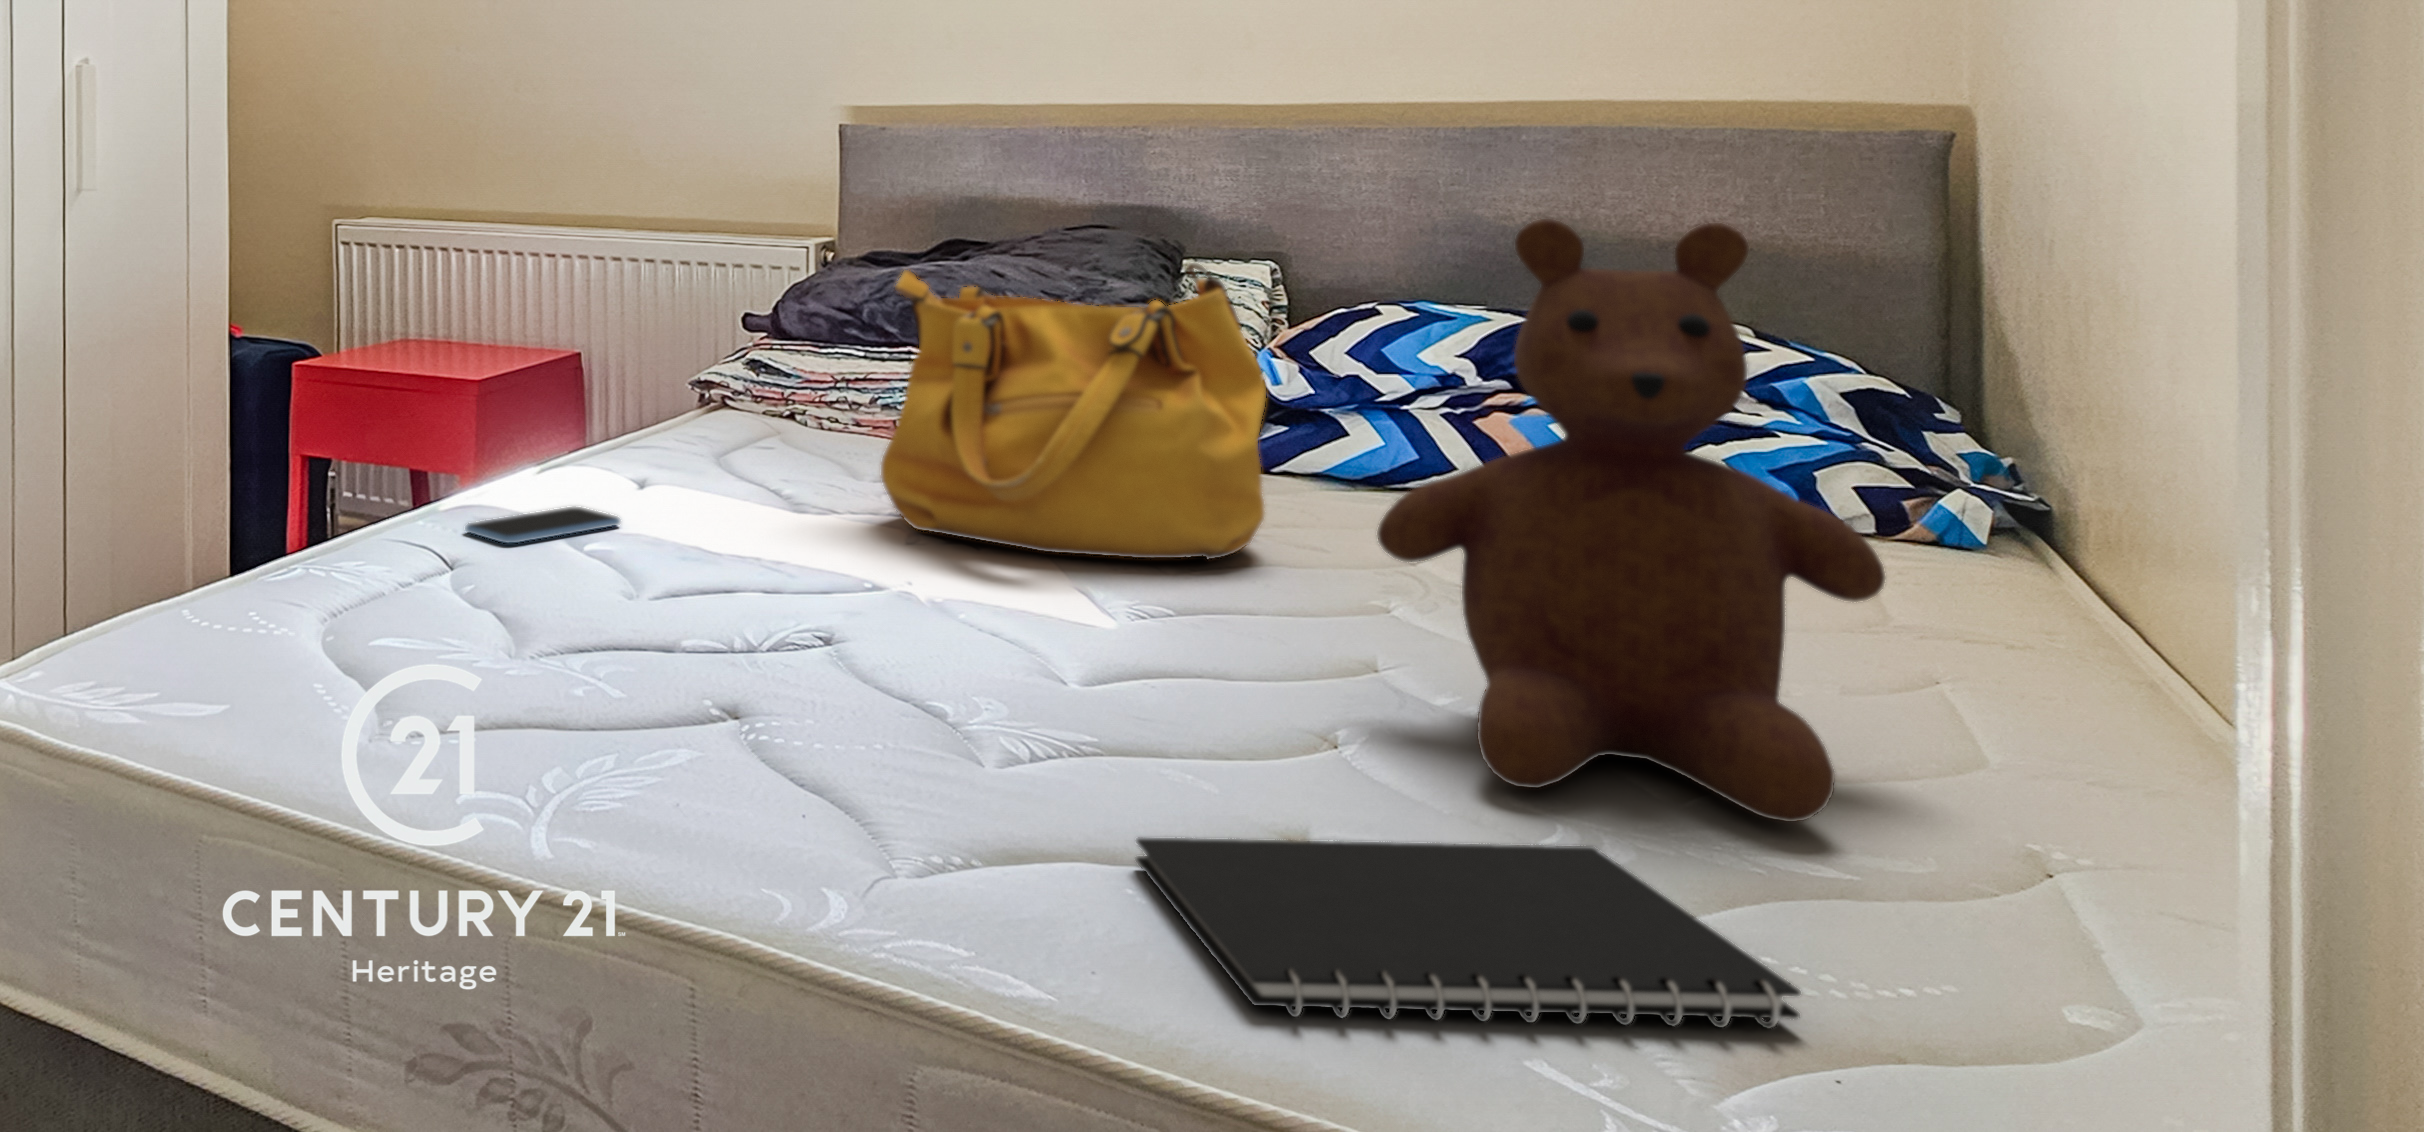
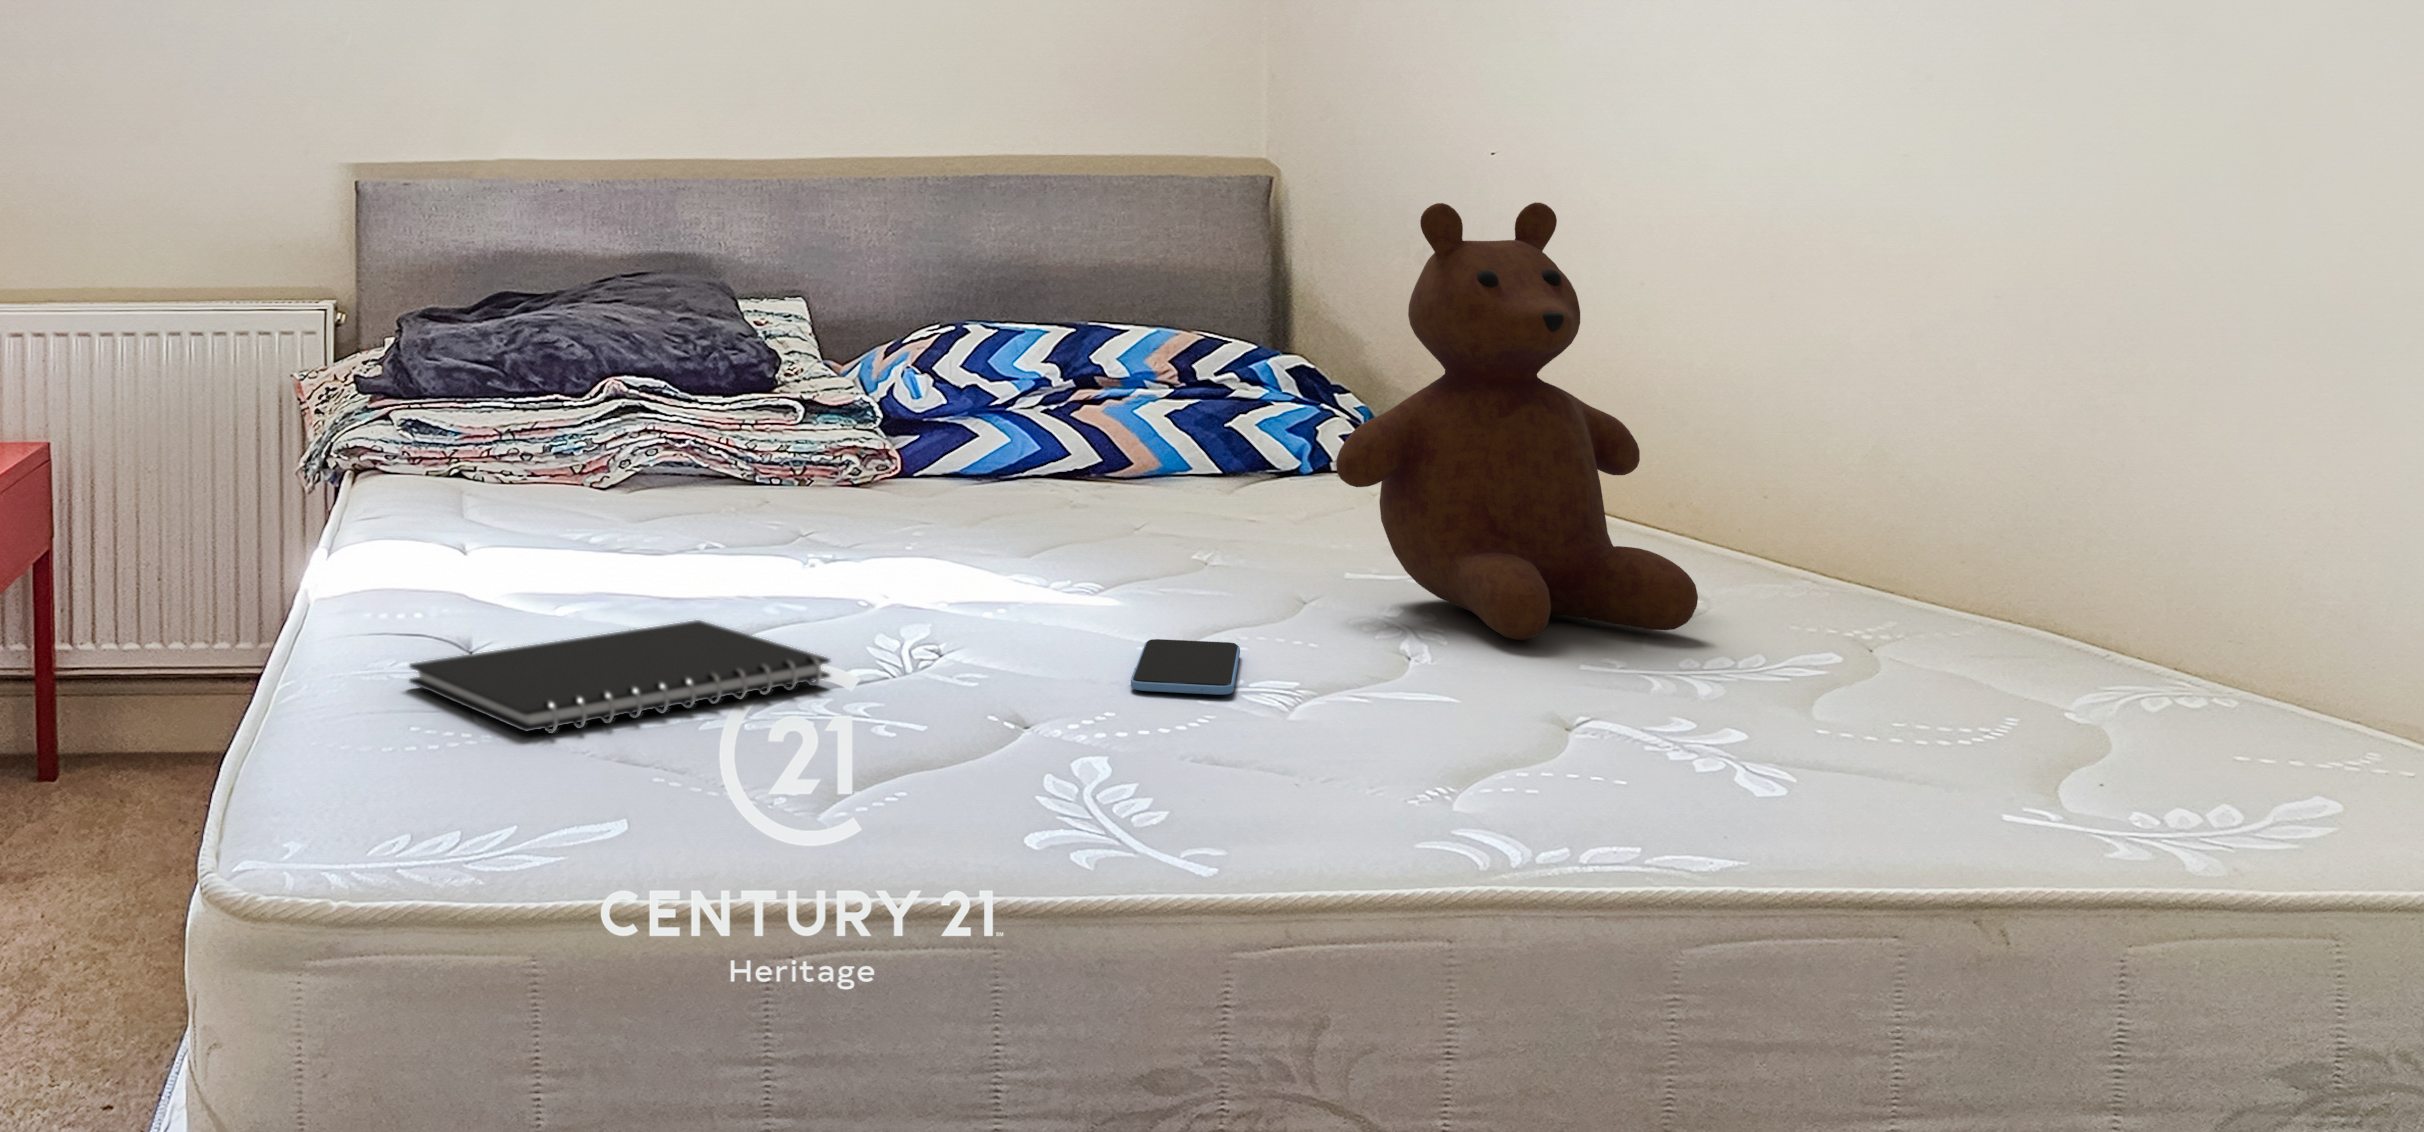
handbag: present [881,263,1266,560] -> none [733,274,1066,550]
smartphone: present [466,507,620,543] -> present [1131,639,1240,695]
notebook: present [1136,838,1800,1029] -> present [410,620,830,734]

